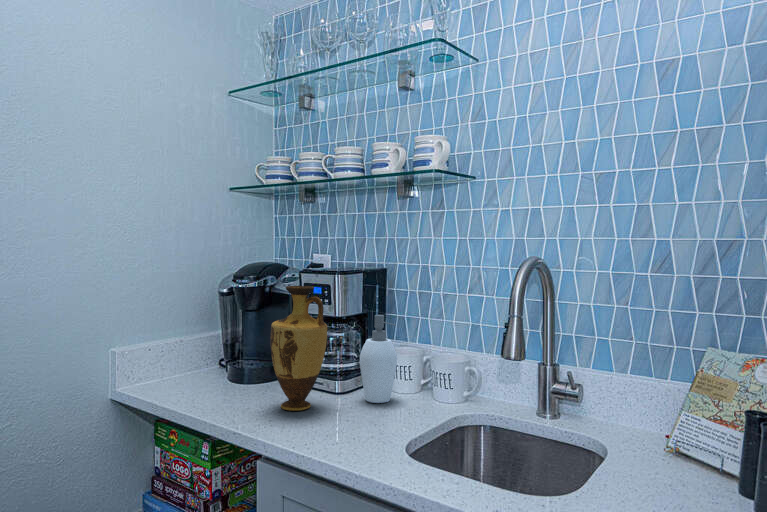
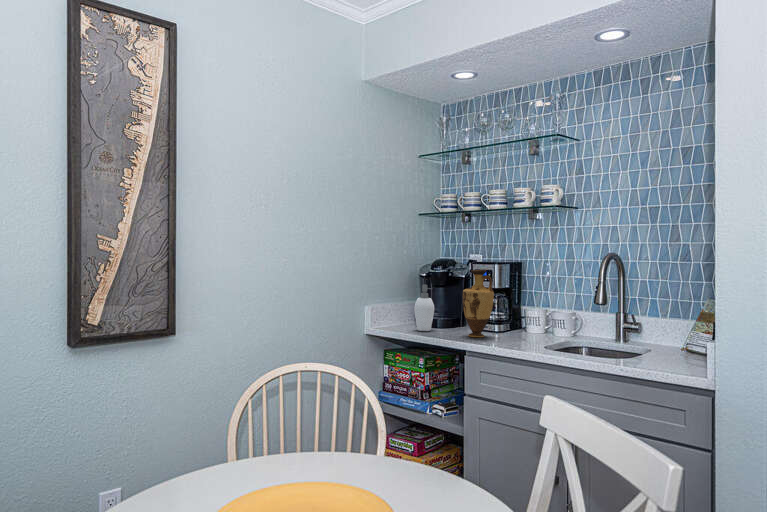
soap dispenser: present [360,315,397,403] -> present [414,285,434,331]

